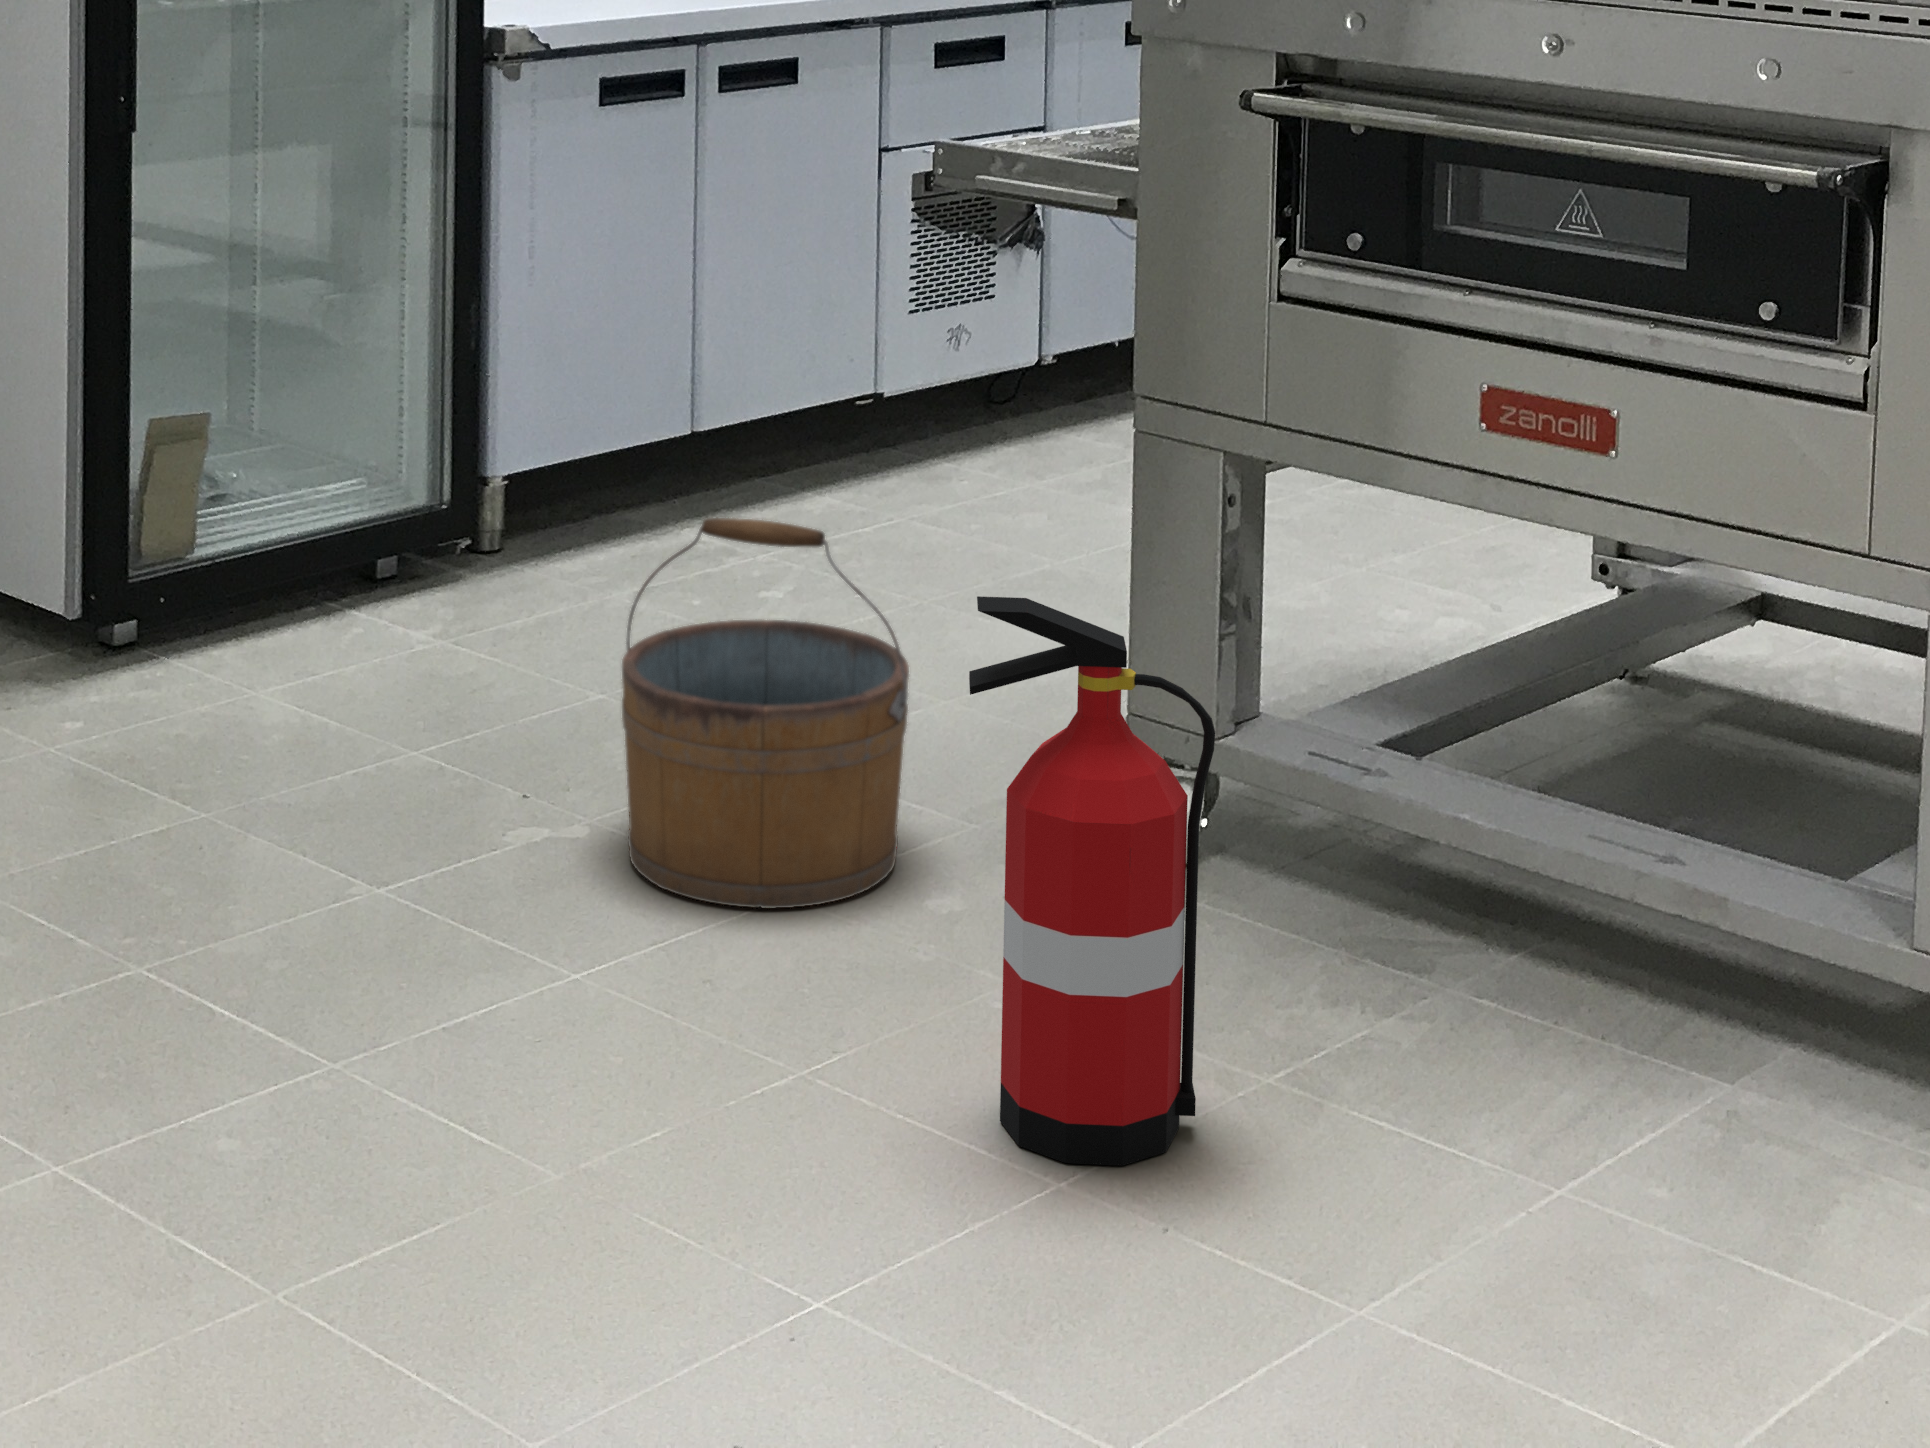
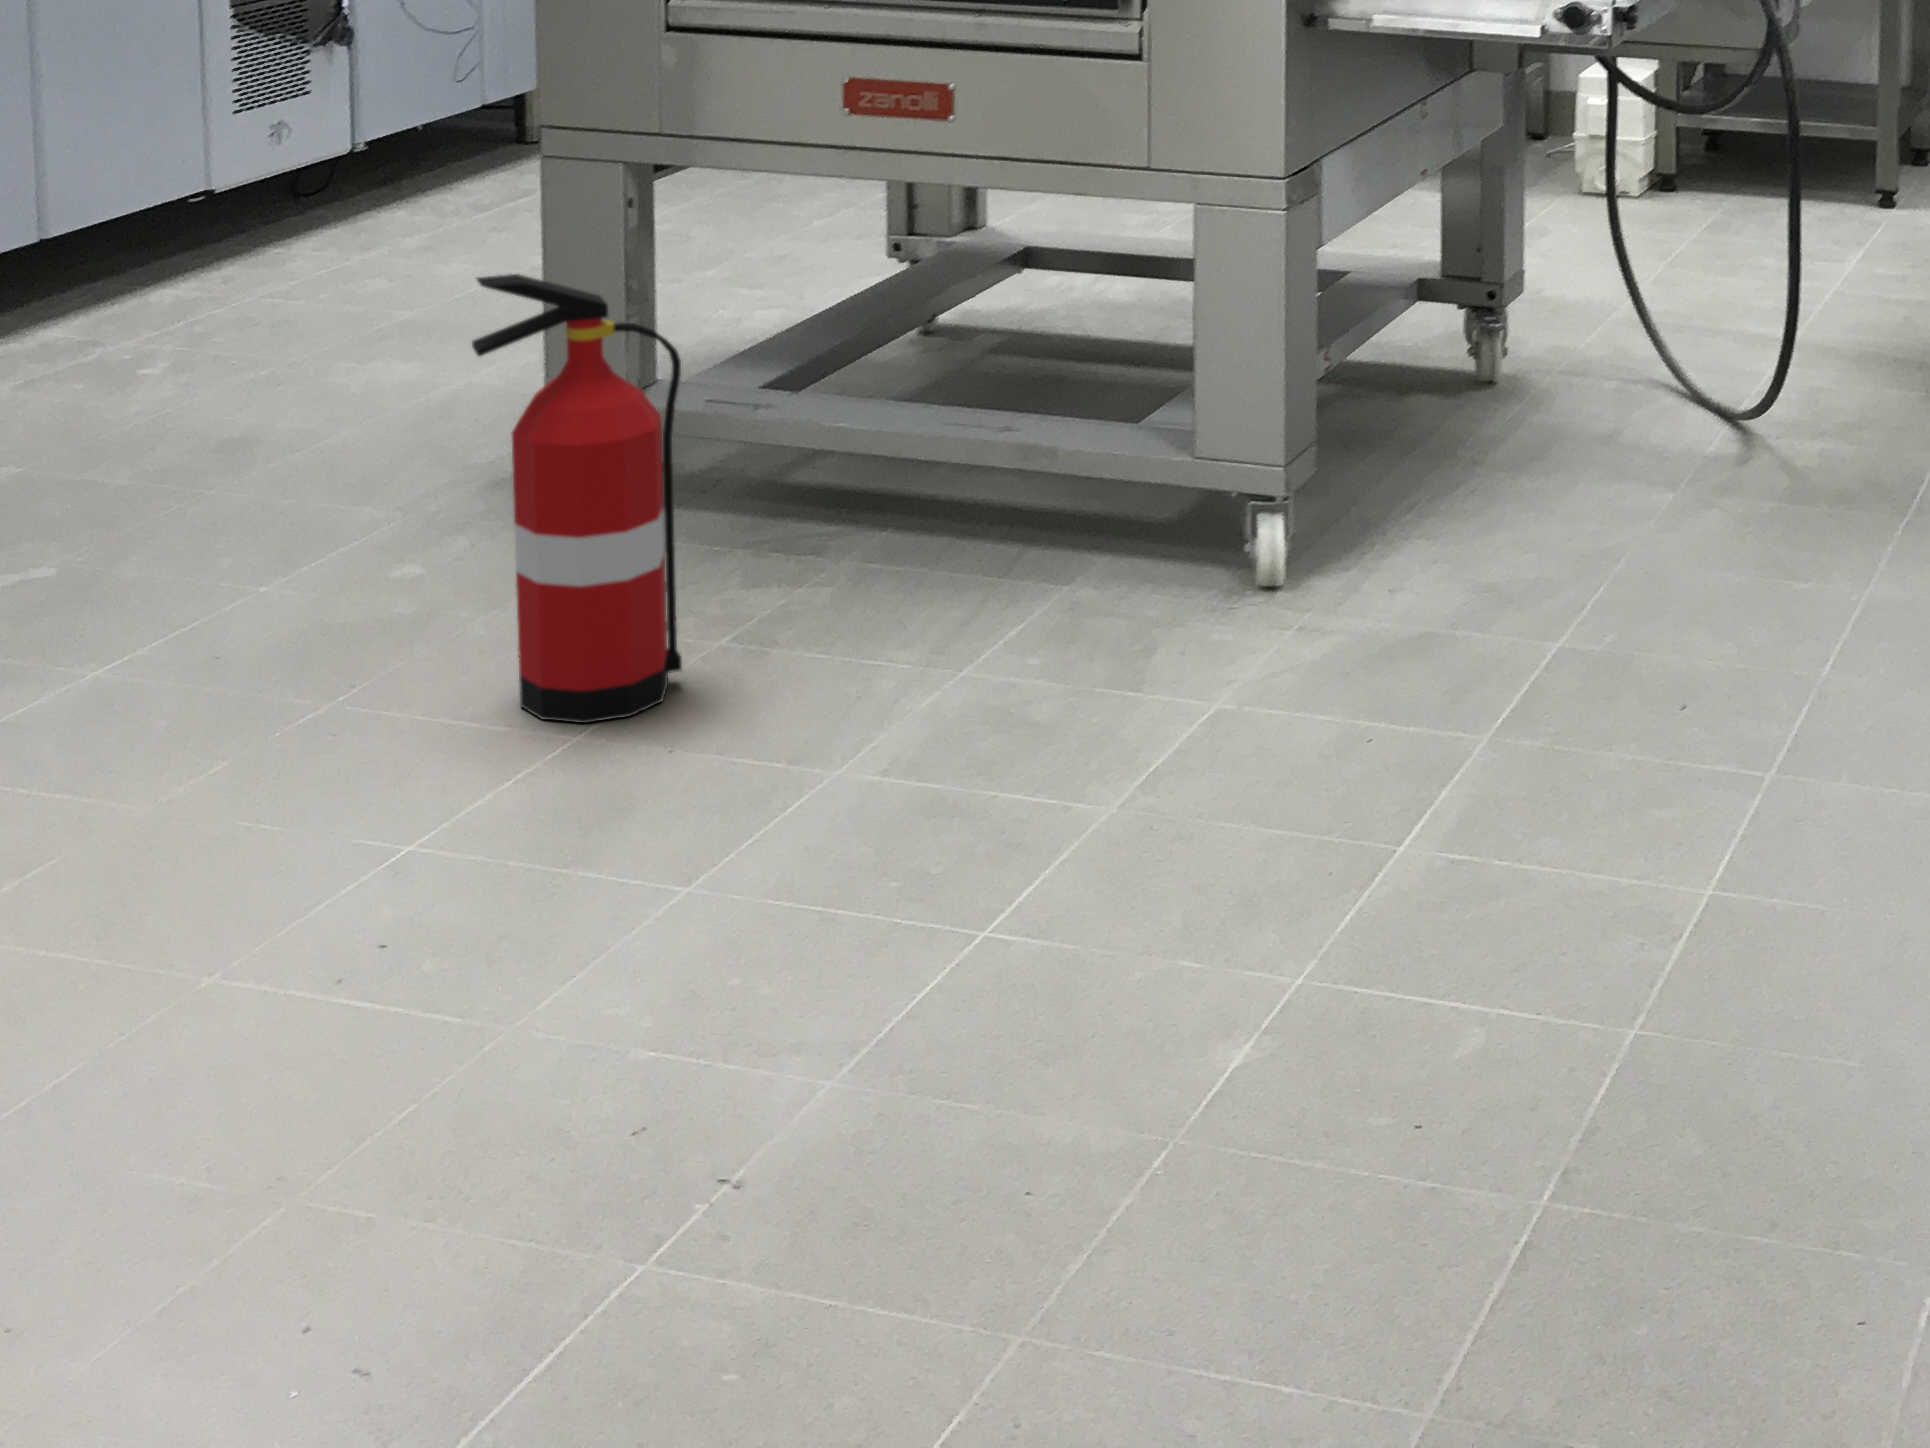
bucket: present [622,518,909,908] -> none [87,266,367,605]

